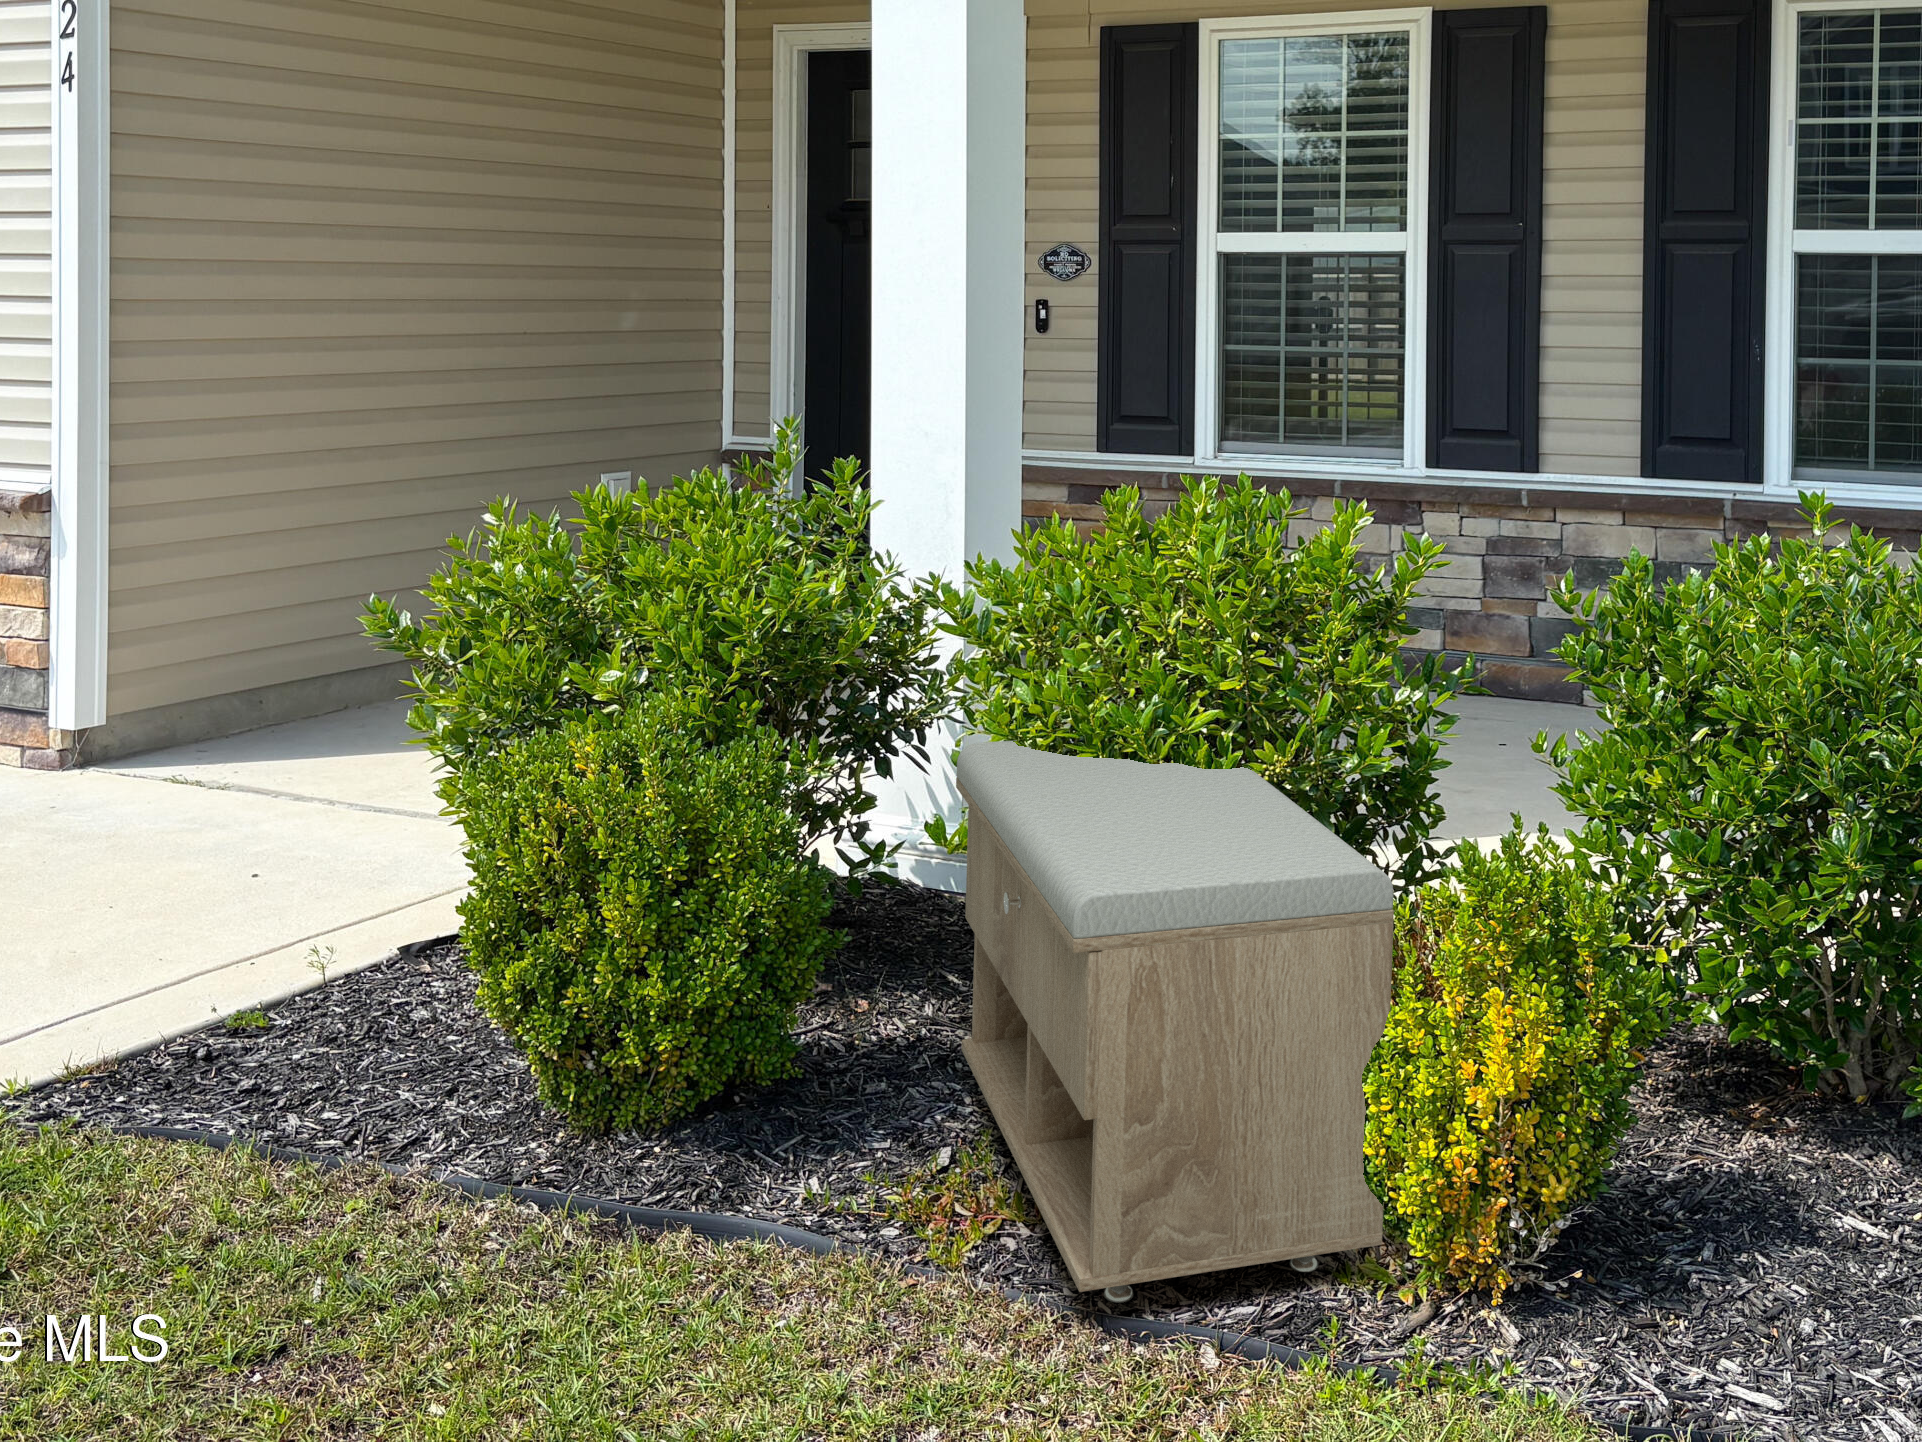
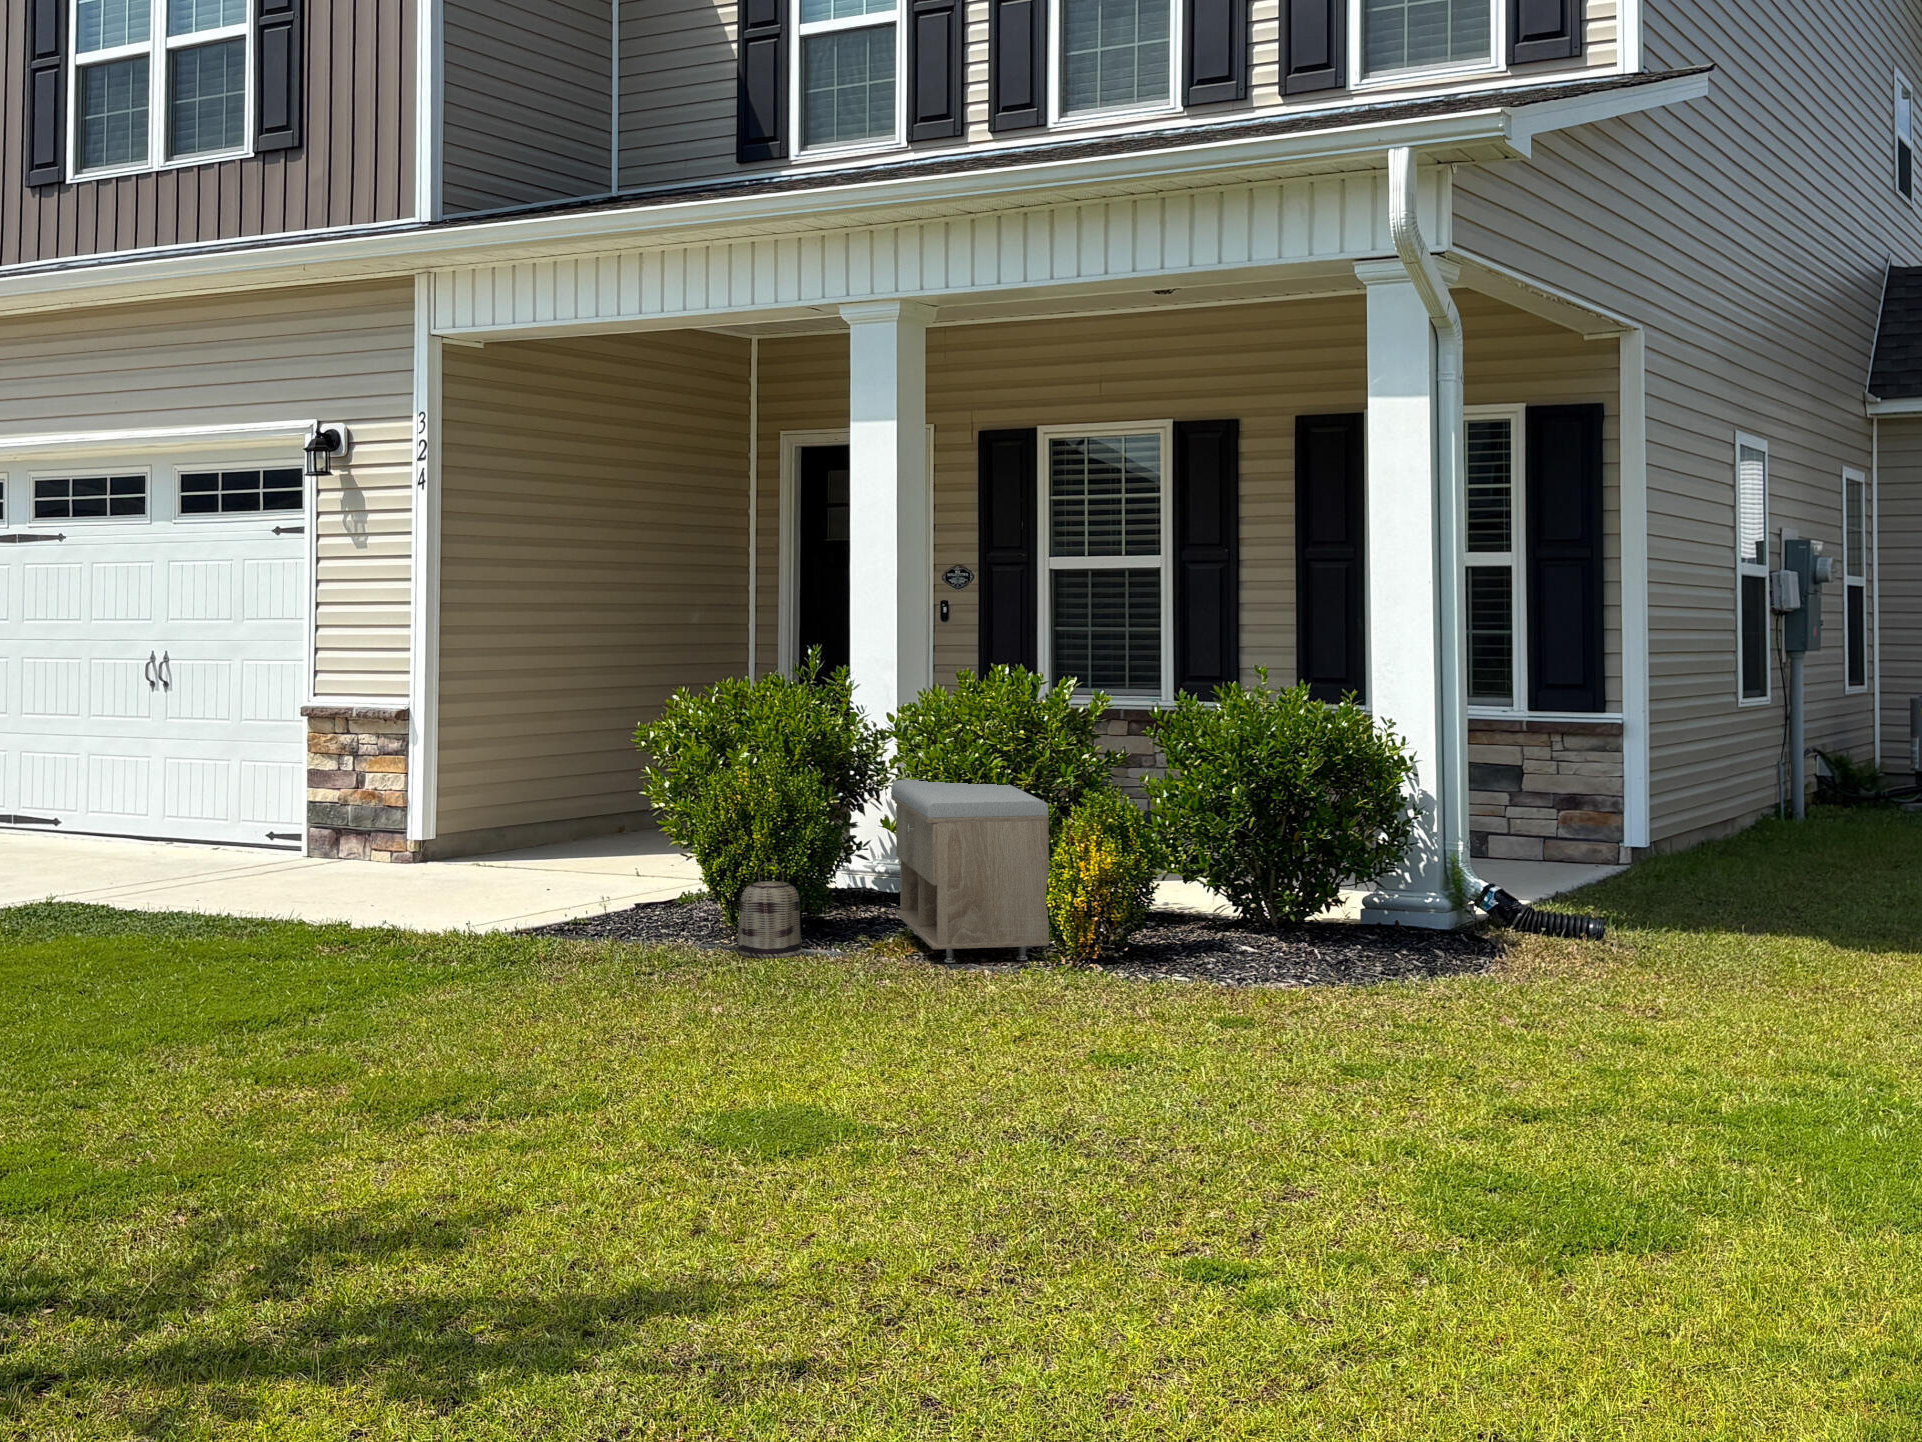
basket: none [541,1013,720,1291] -> present [737,863,802,959]

